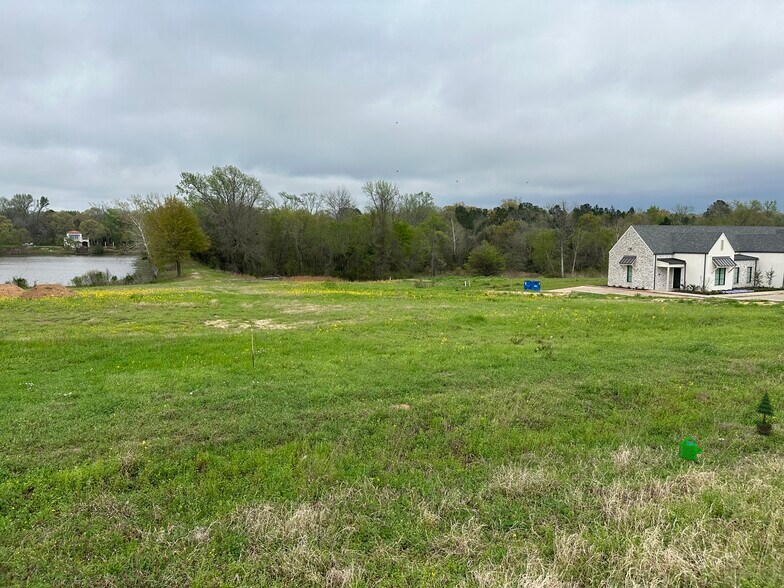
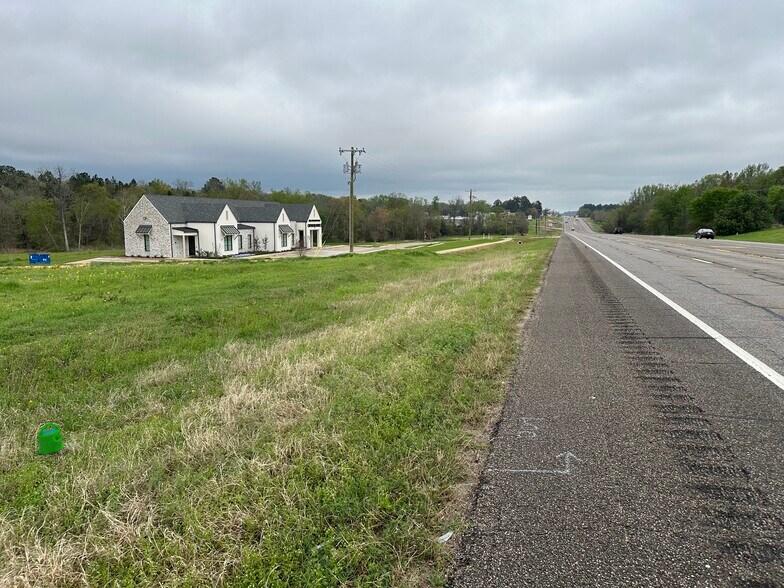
potted tree: present [755,392,774,433] -> none [161,339,180,385]

